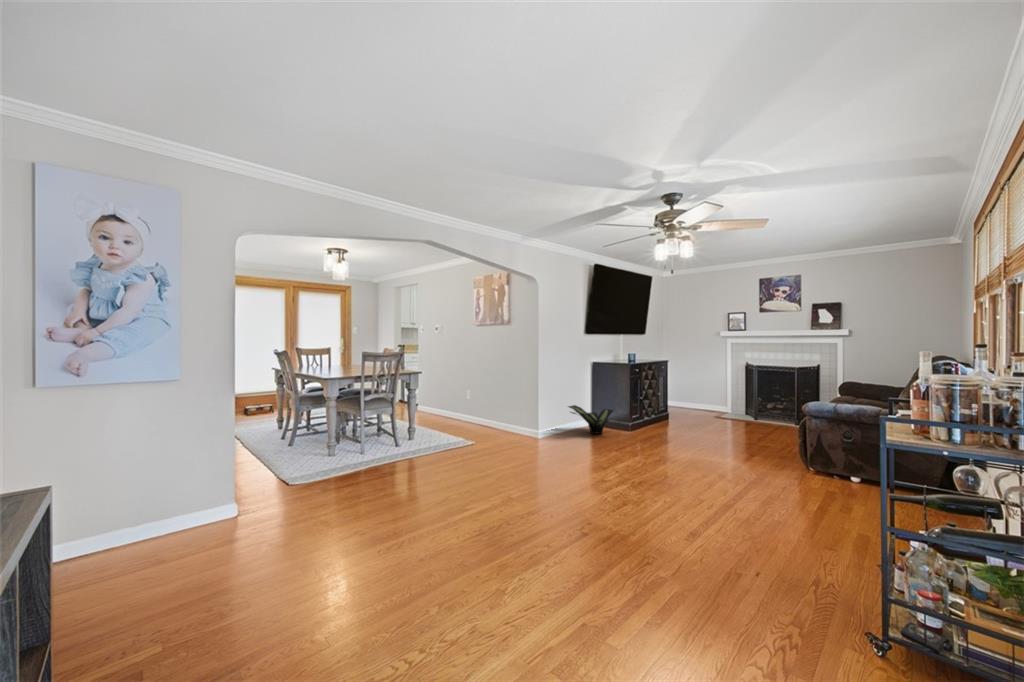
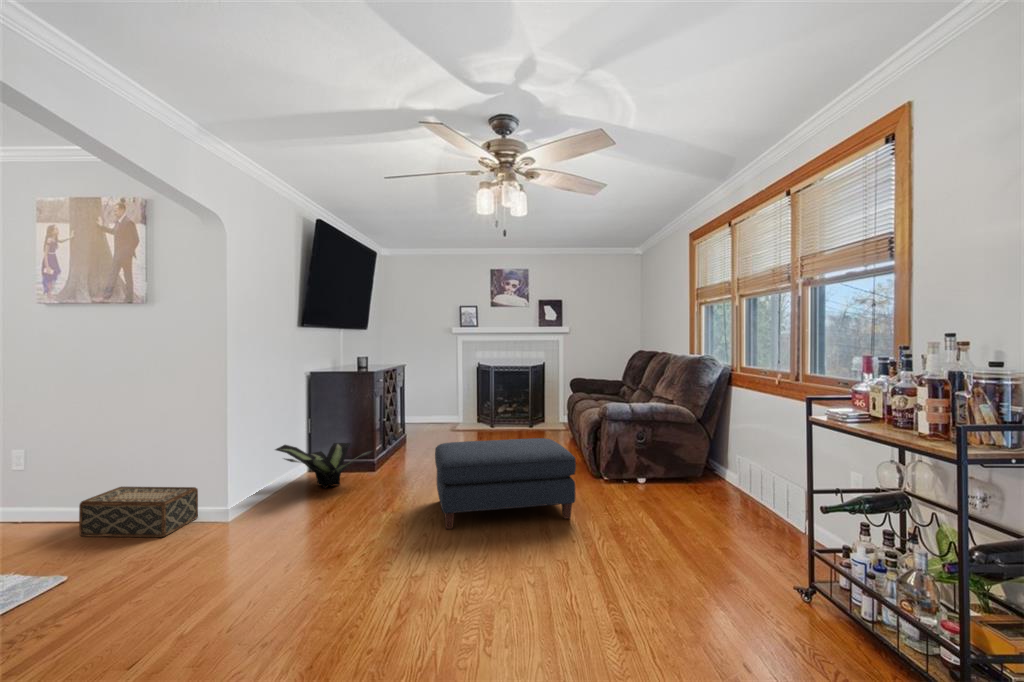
ottoman: none [639,412,747,478] -> present [435,438,576,529]
woven basket: none [483,413,527,438] -> present [79,487,198,537]

